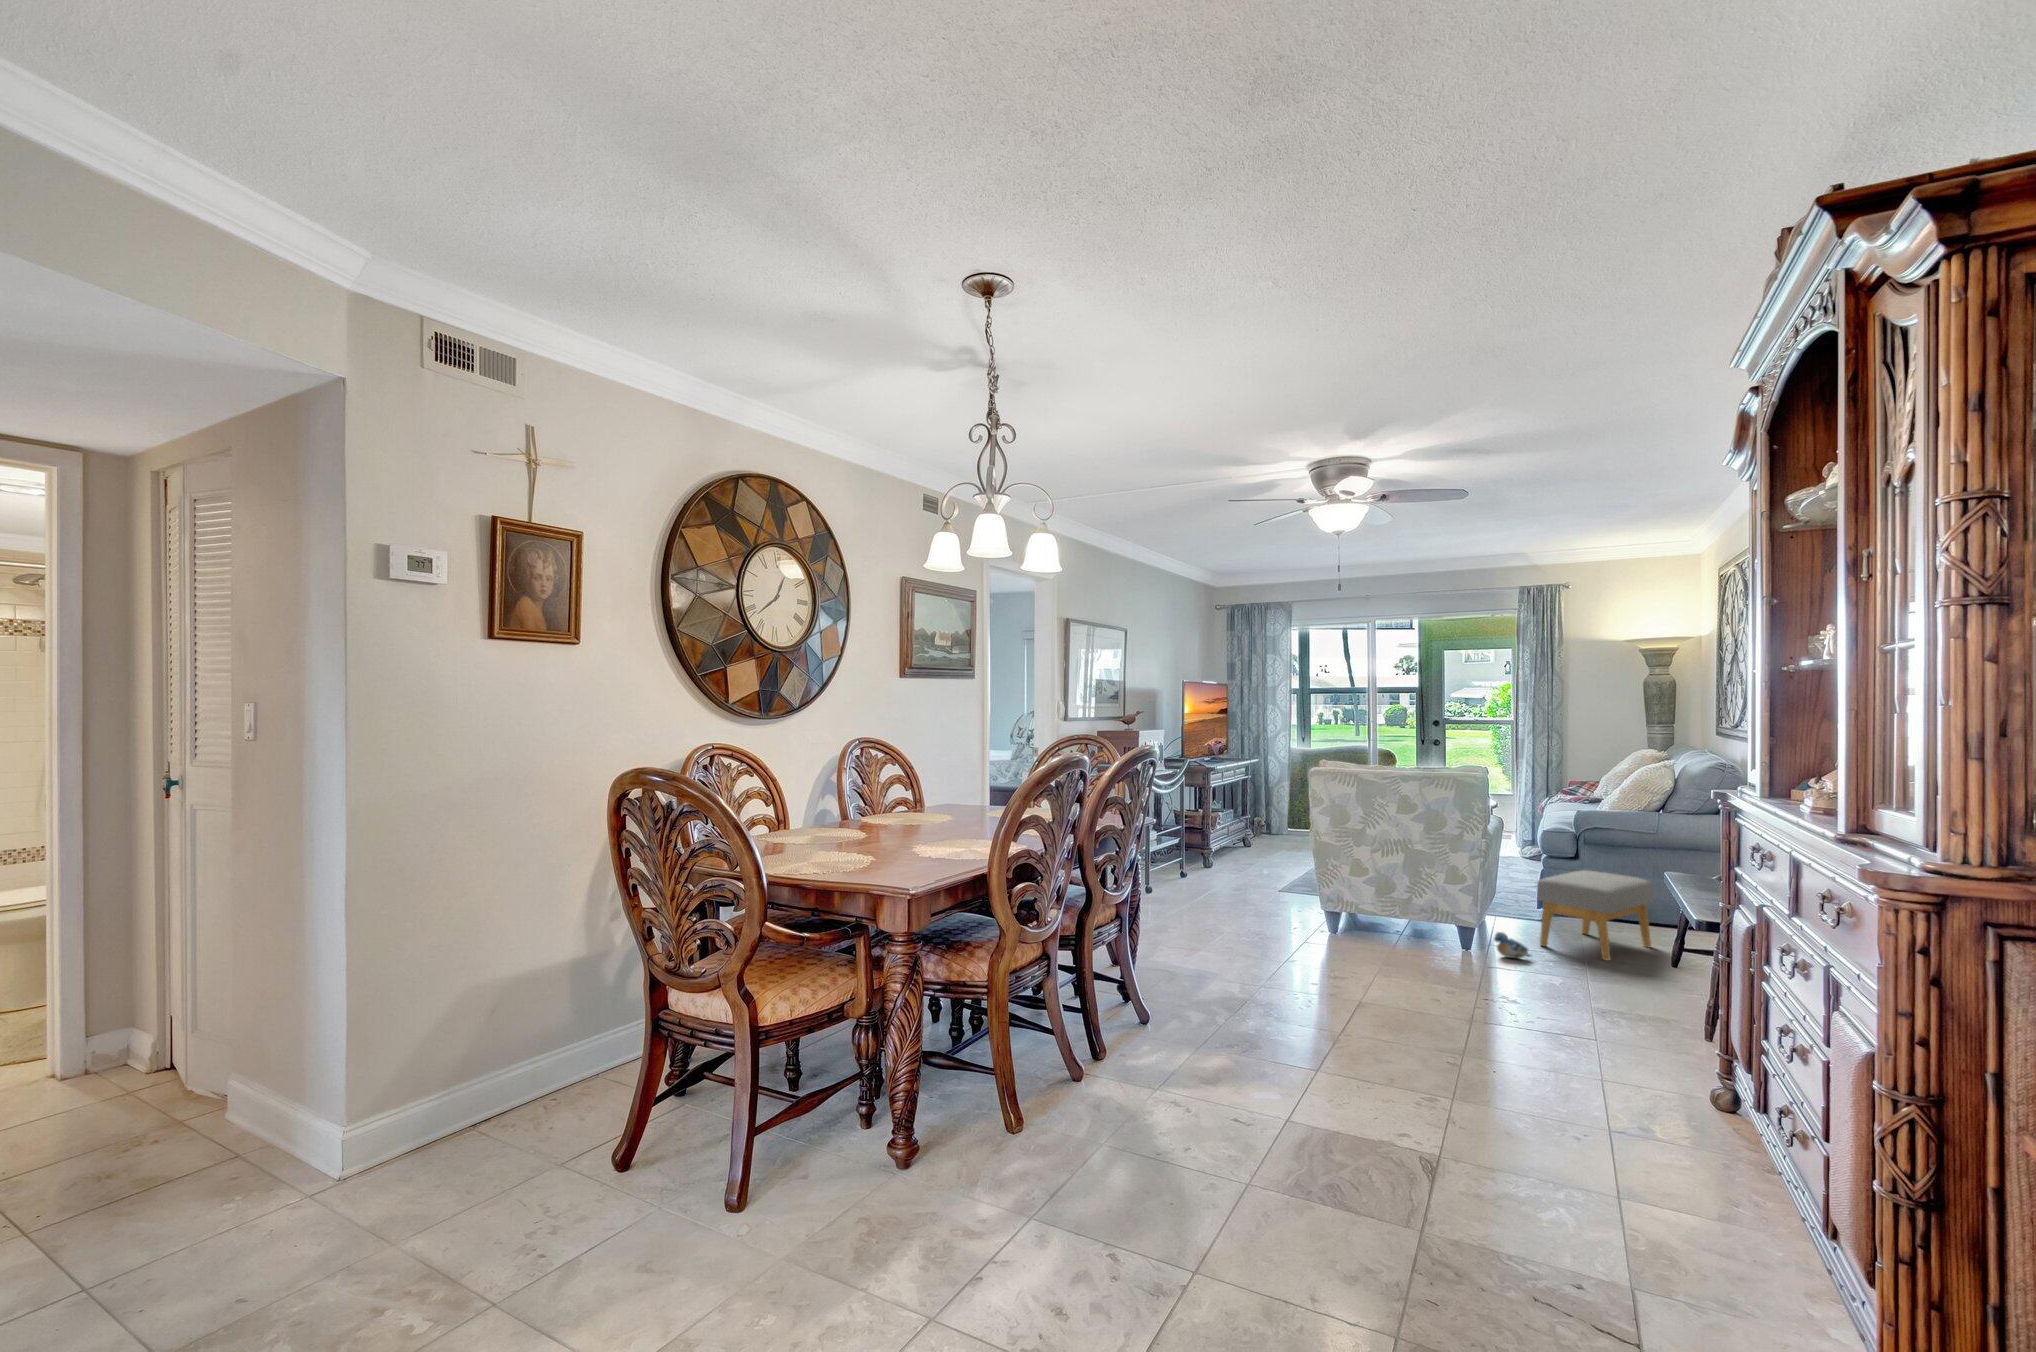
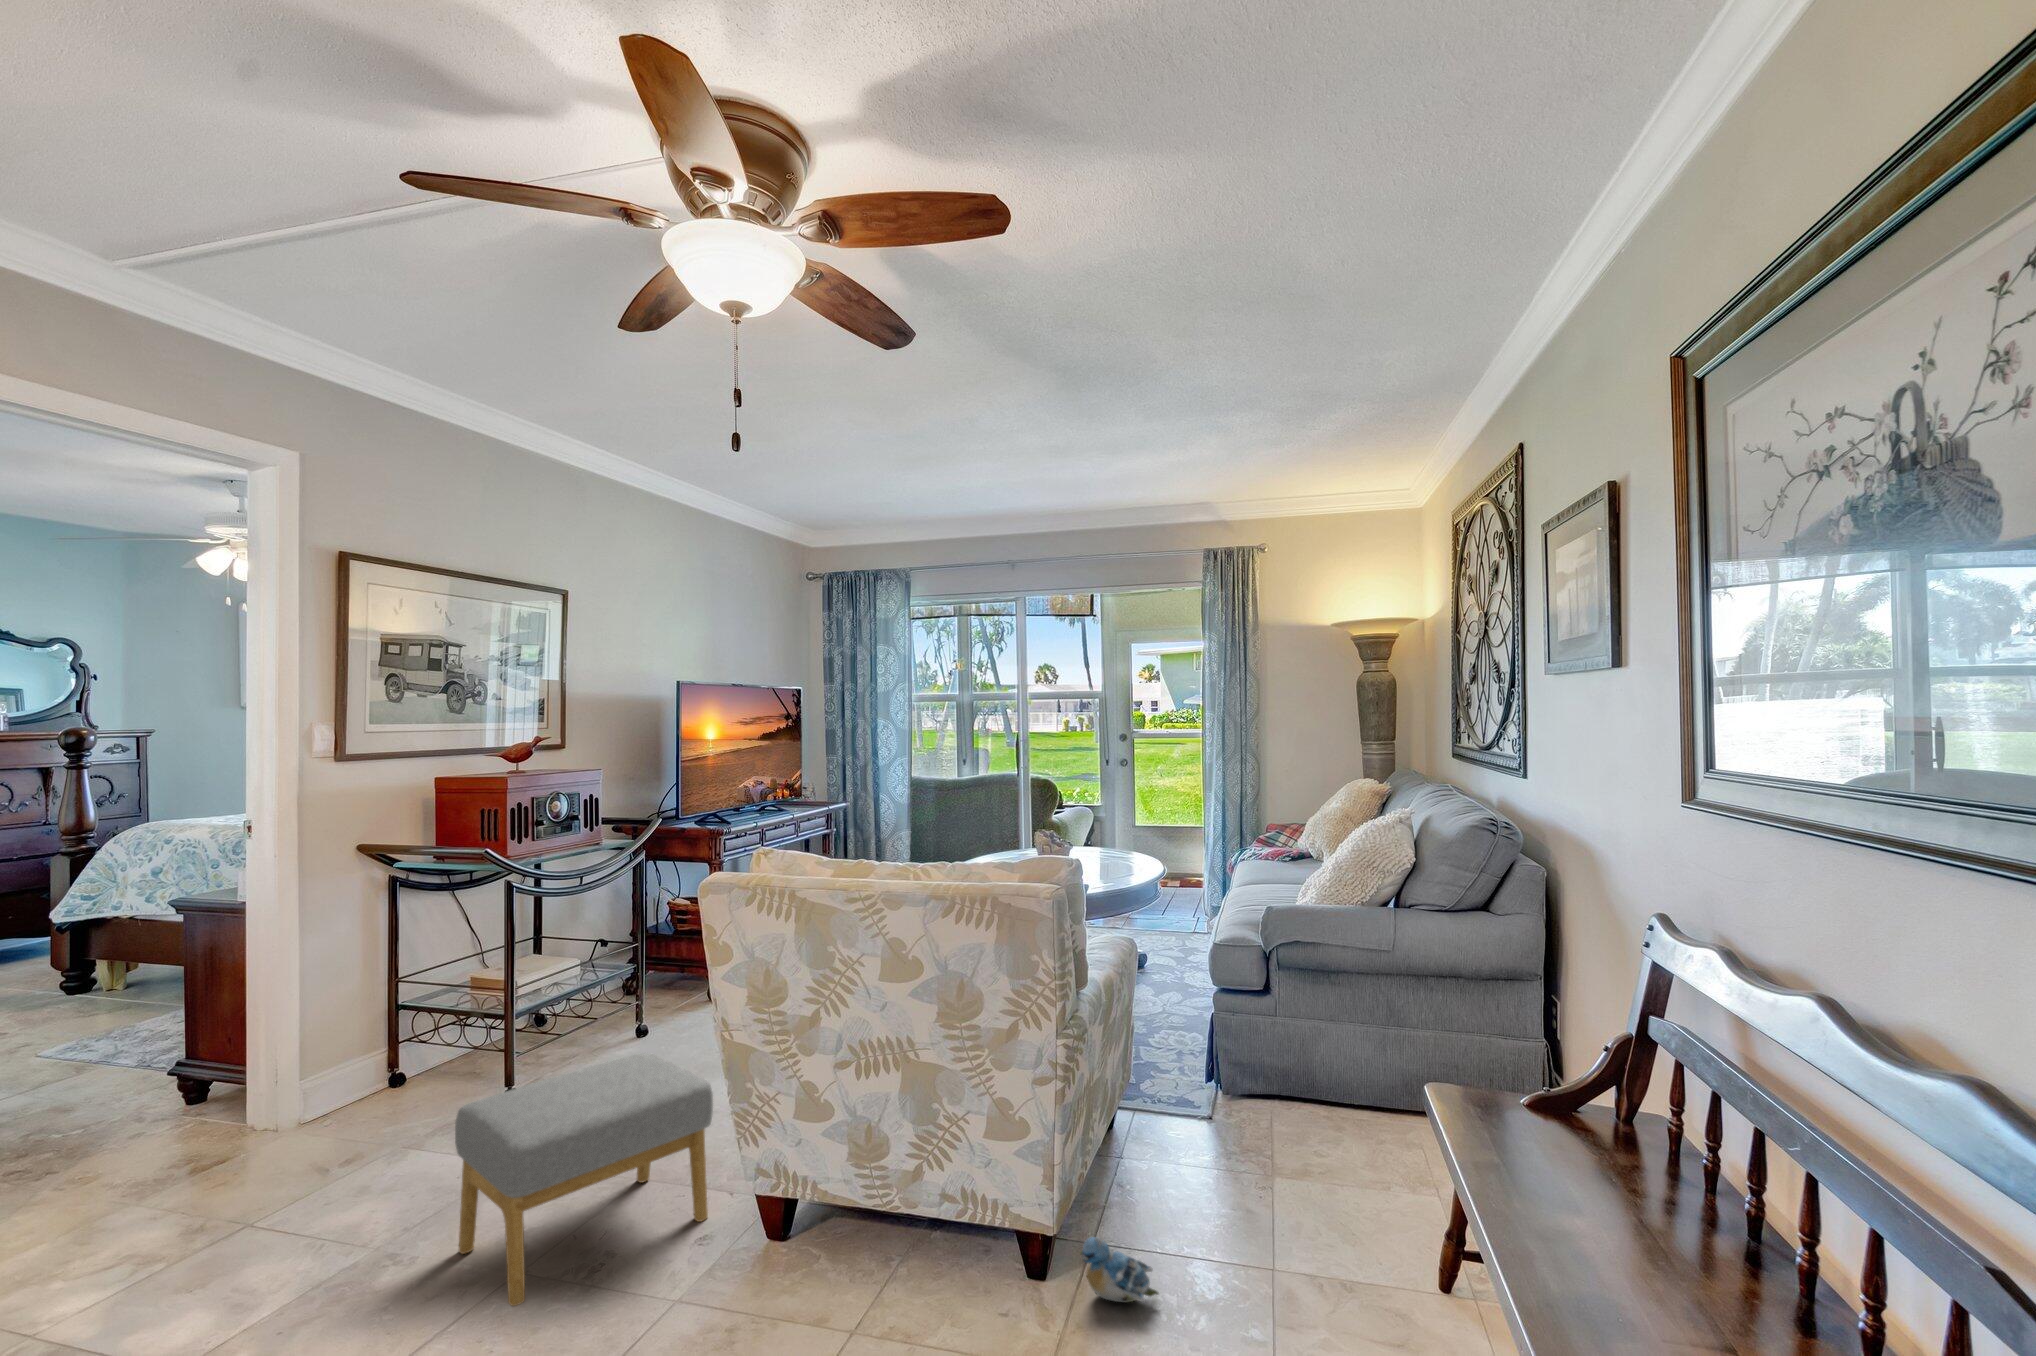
footstool: present [1537,870,1653,961] -> present [455,1053,713,1306]

